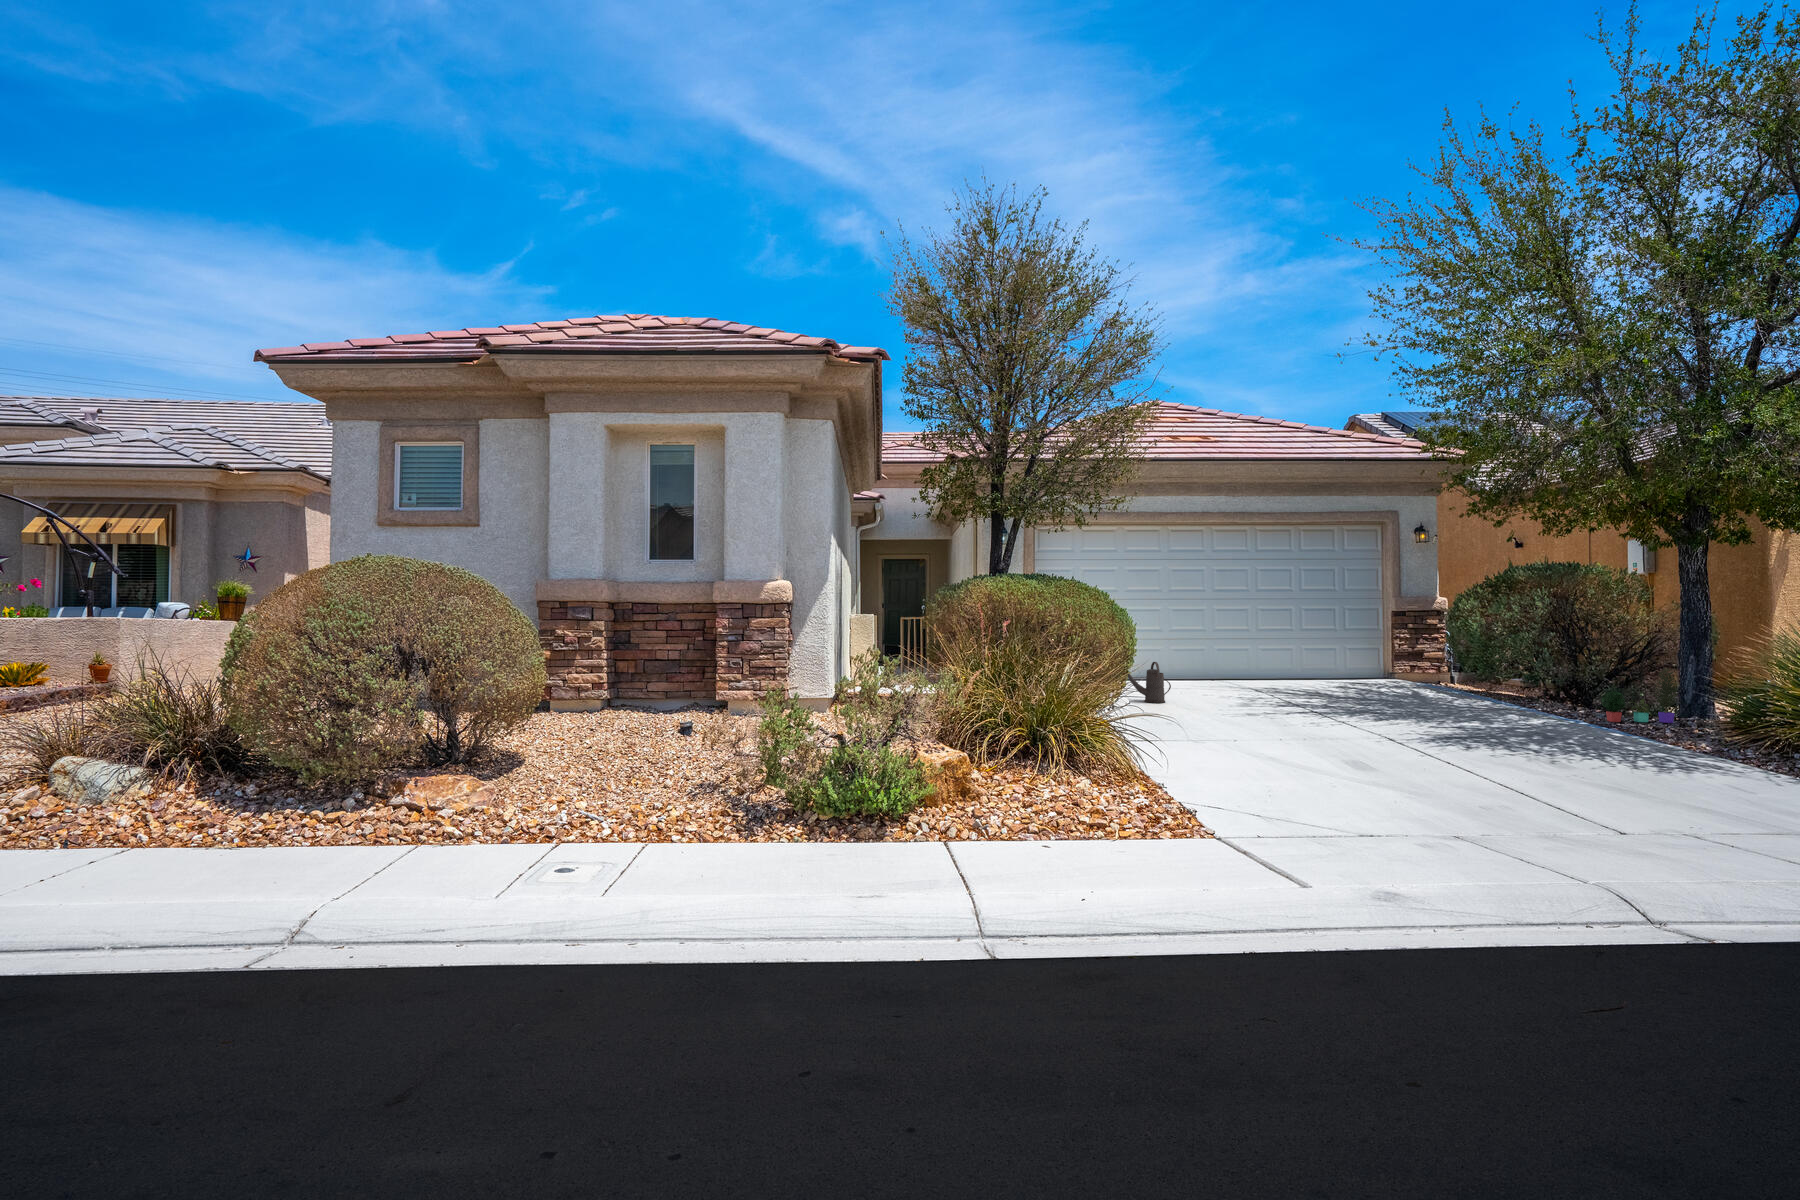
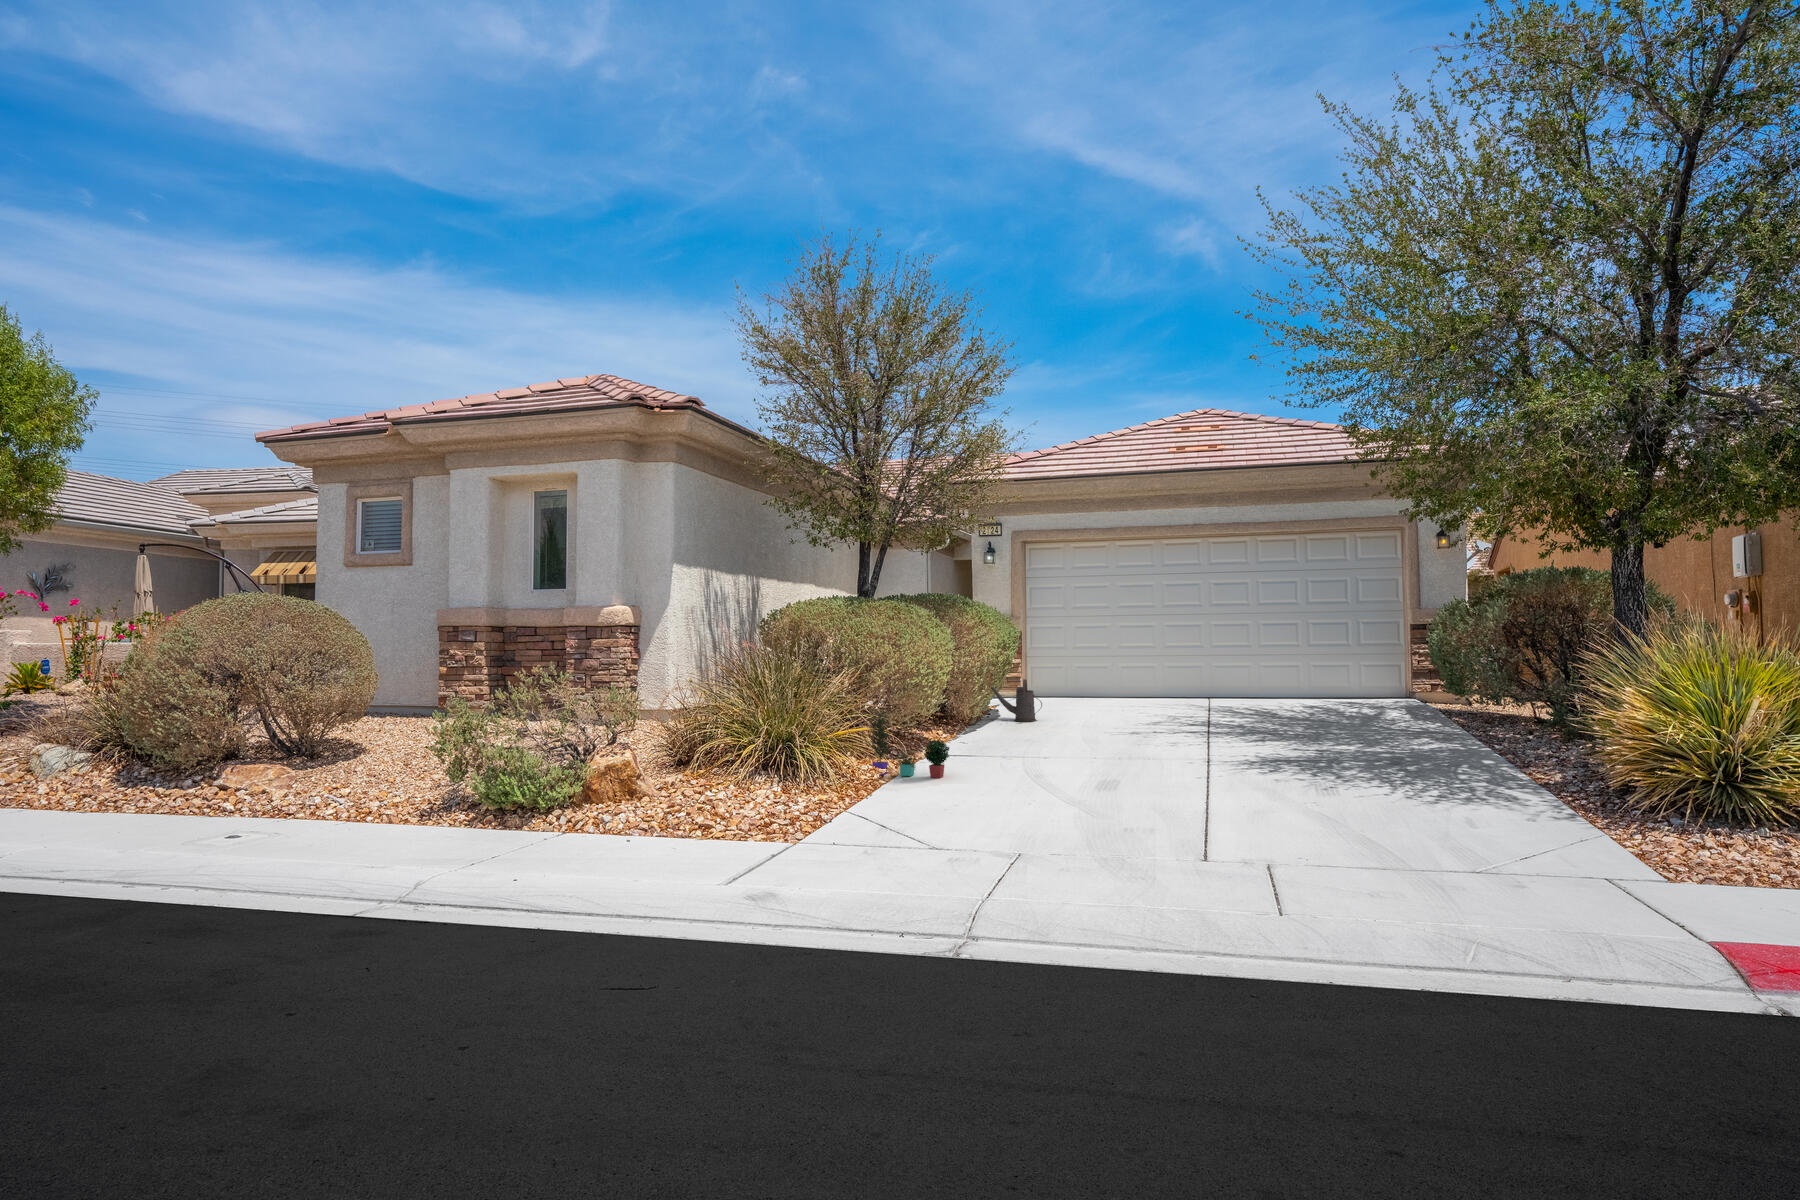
potted plant: present [1602,668,1678,723] -> present [868,709,949,778]

